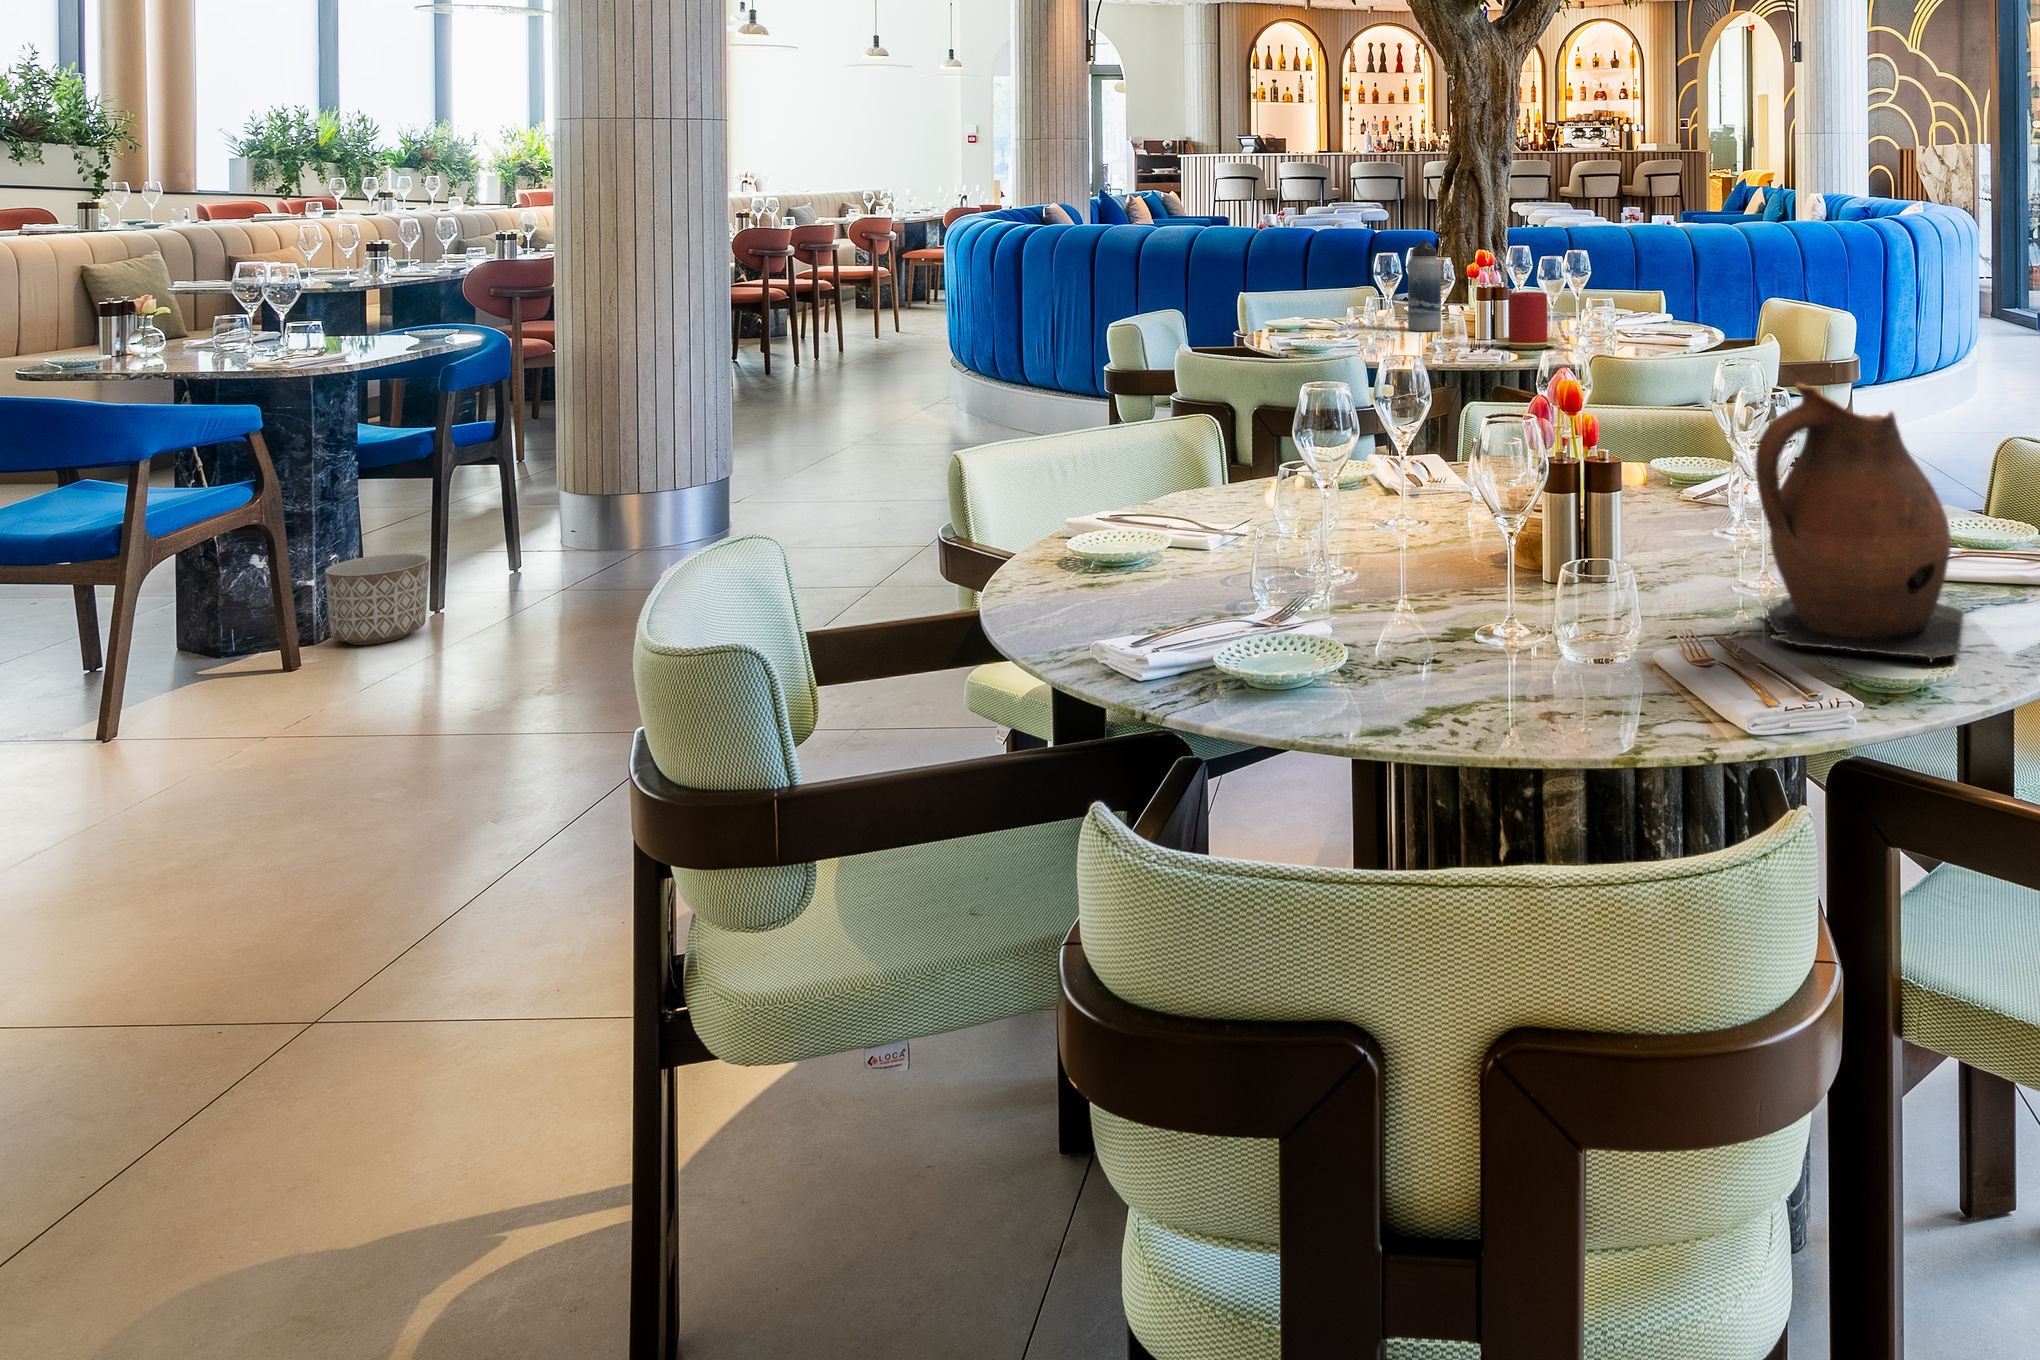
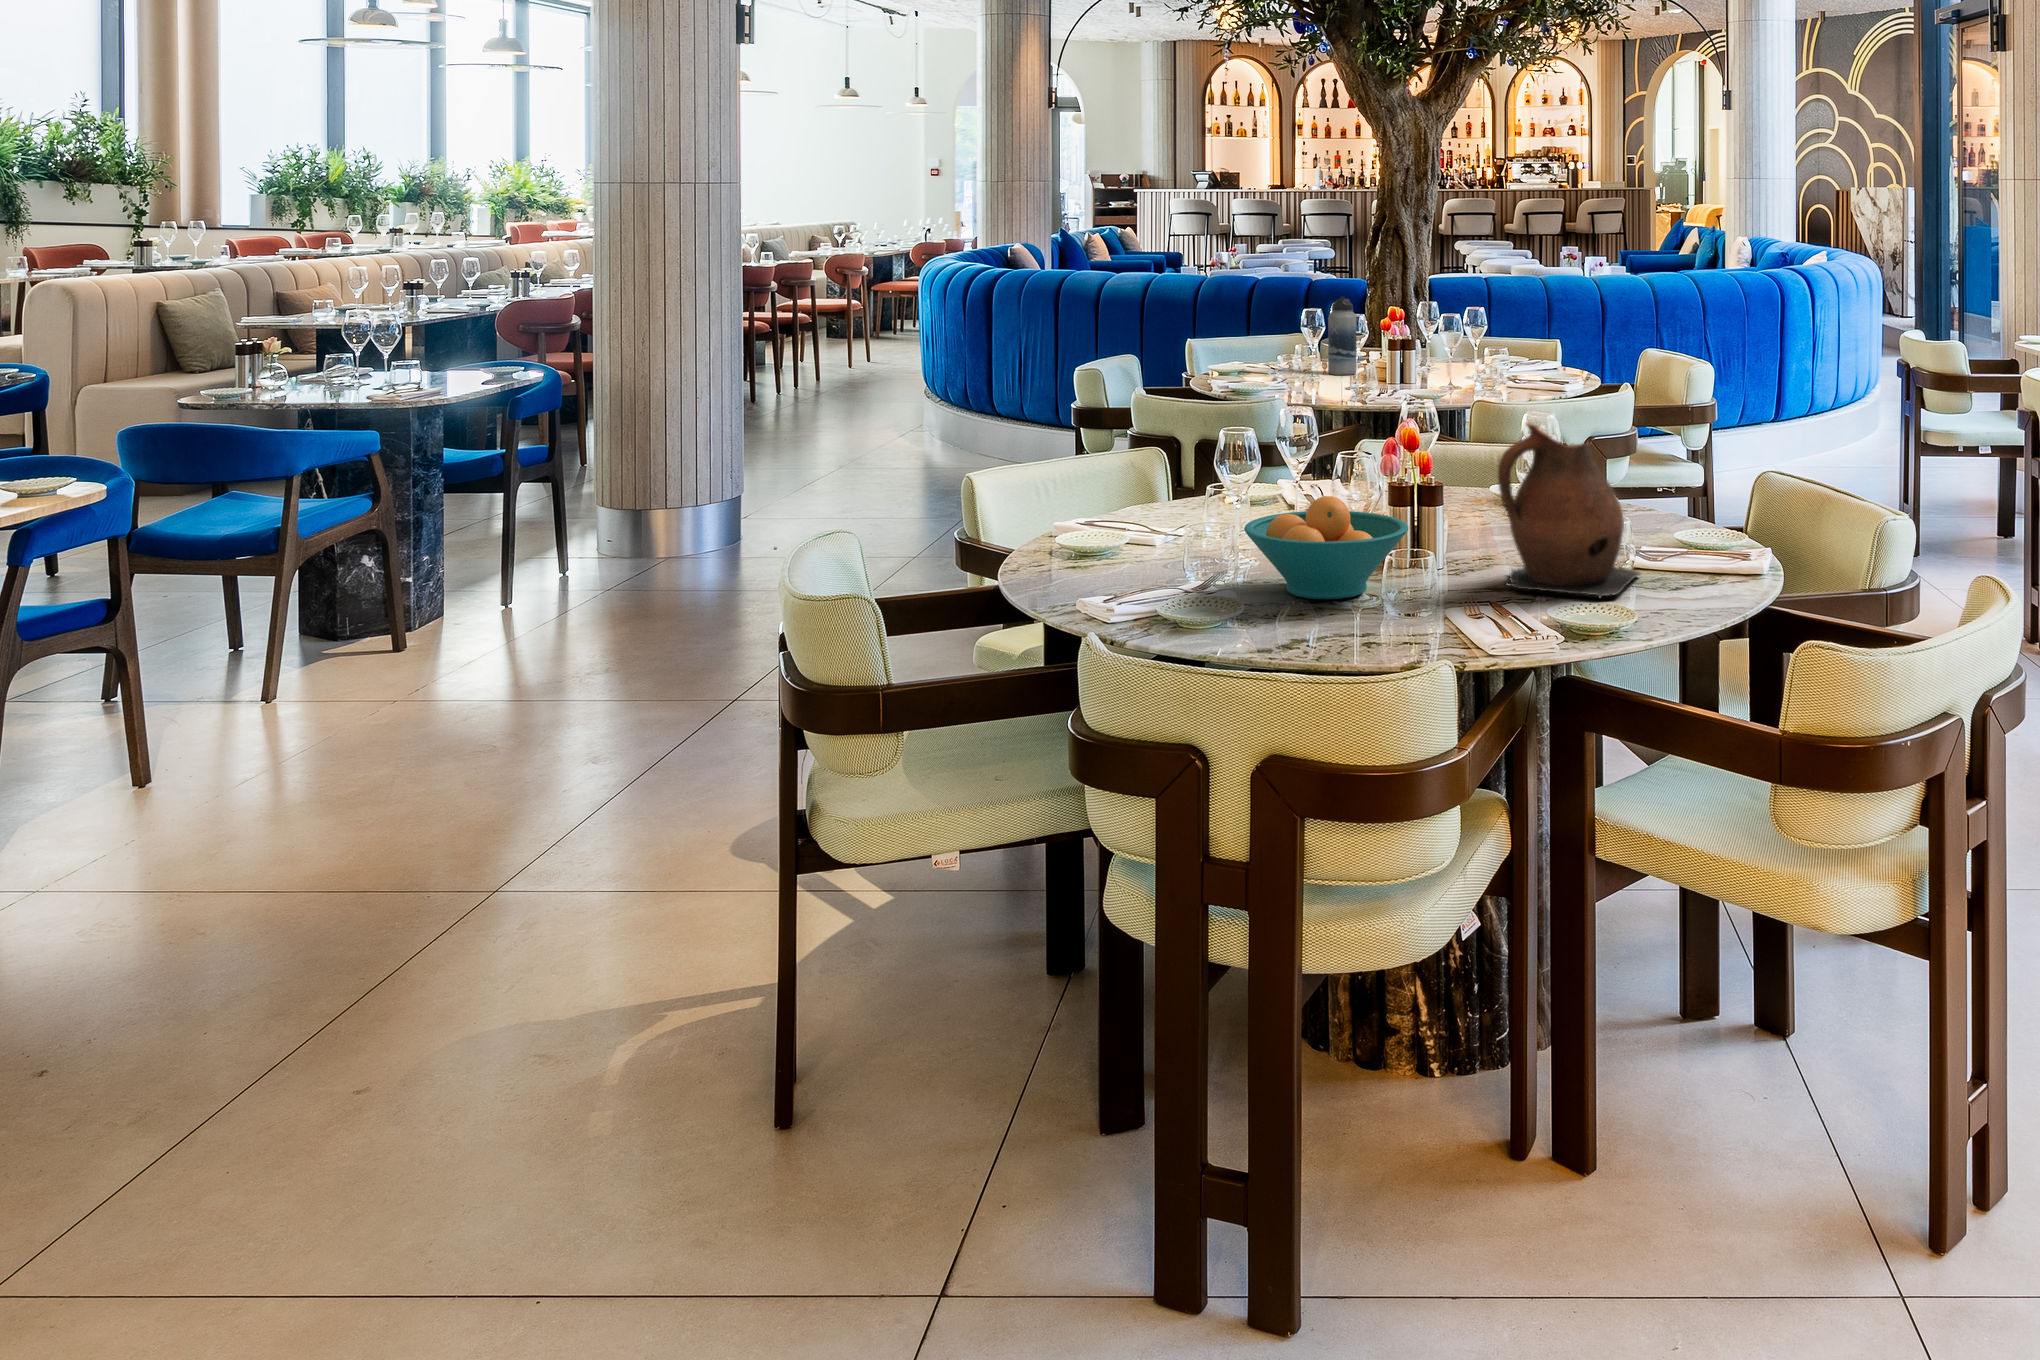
candle: present [1496,292,1560,349] -> none [1398,343,1452,392]
fruit bowl: none [1362,503,1623,671] -> present [1244,496,1408,599]
planter: present [325,554,430,645] -> none [422,555,505,629]

